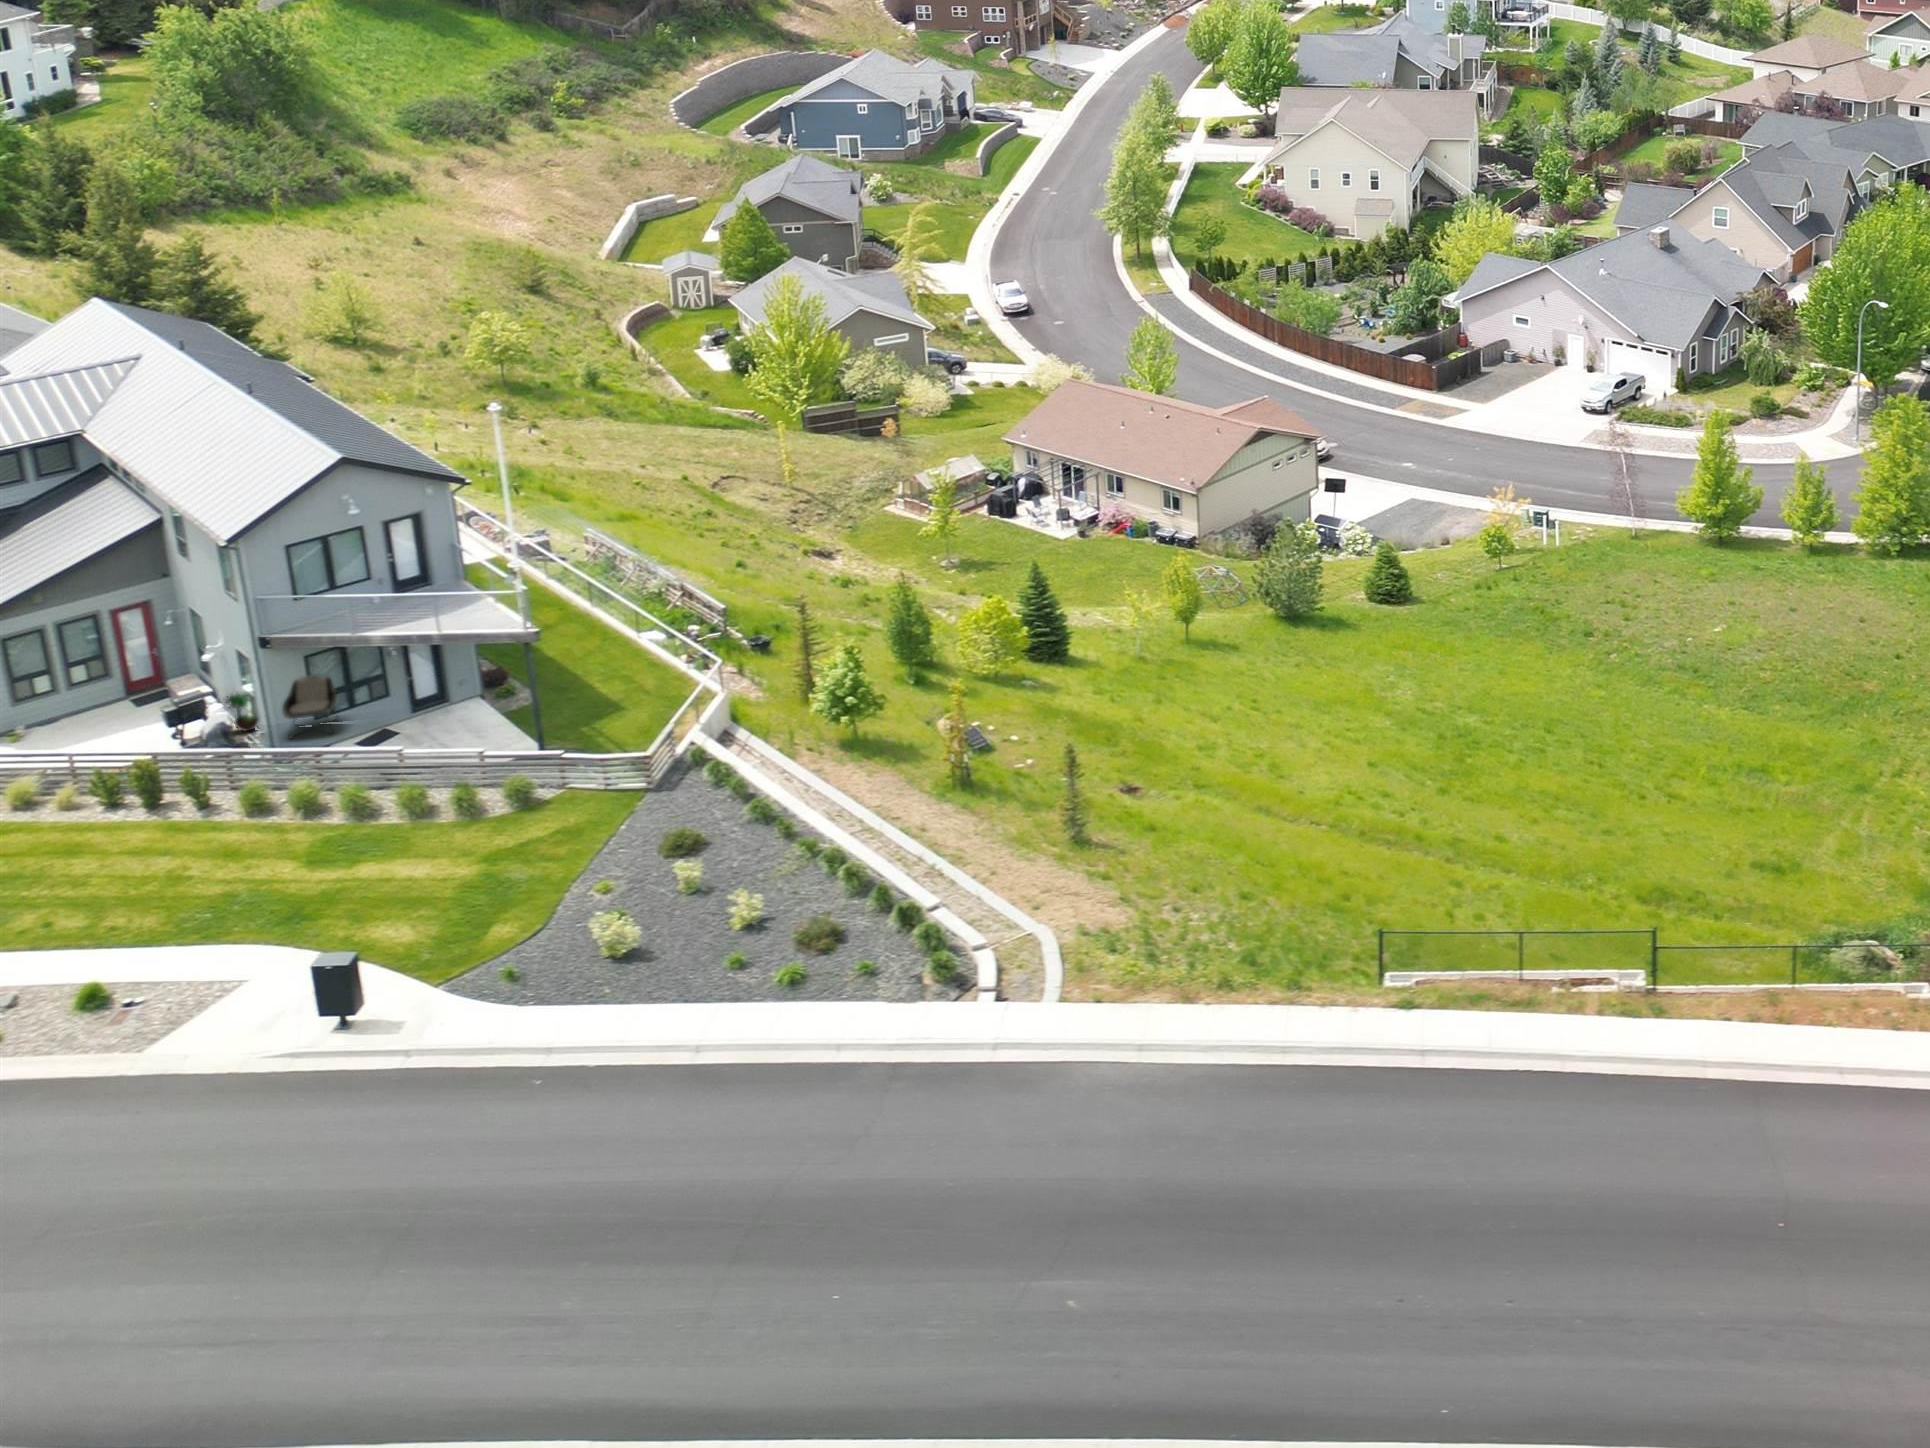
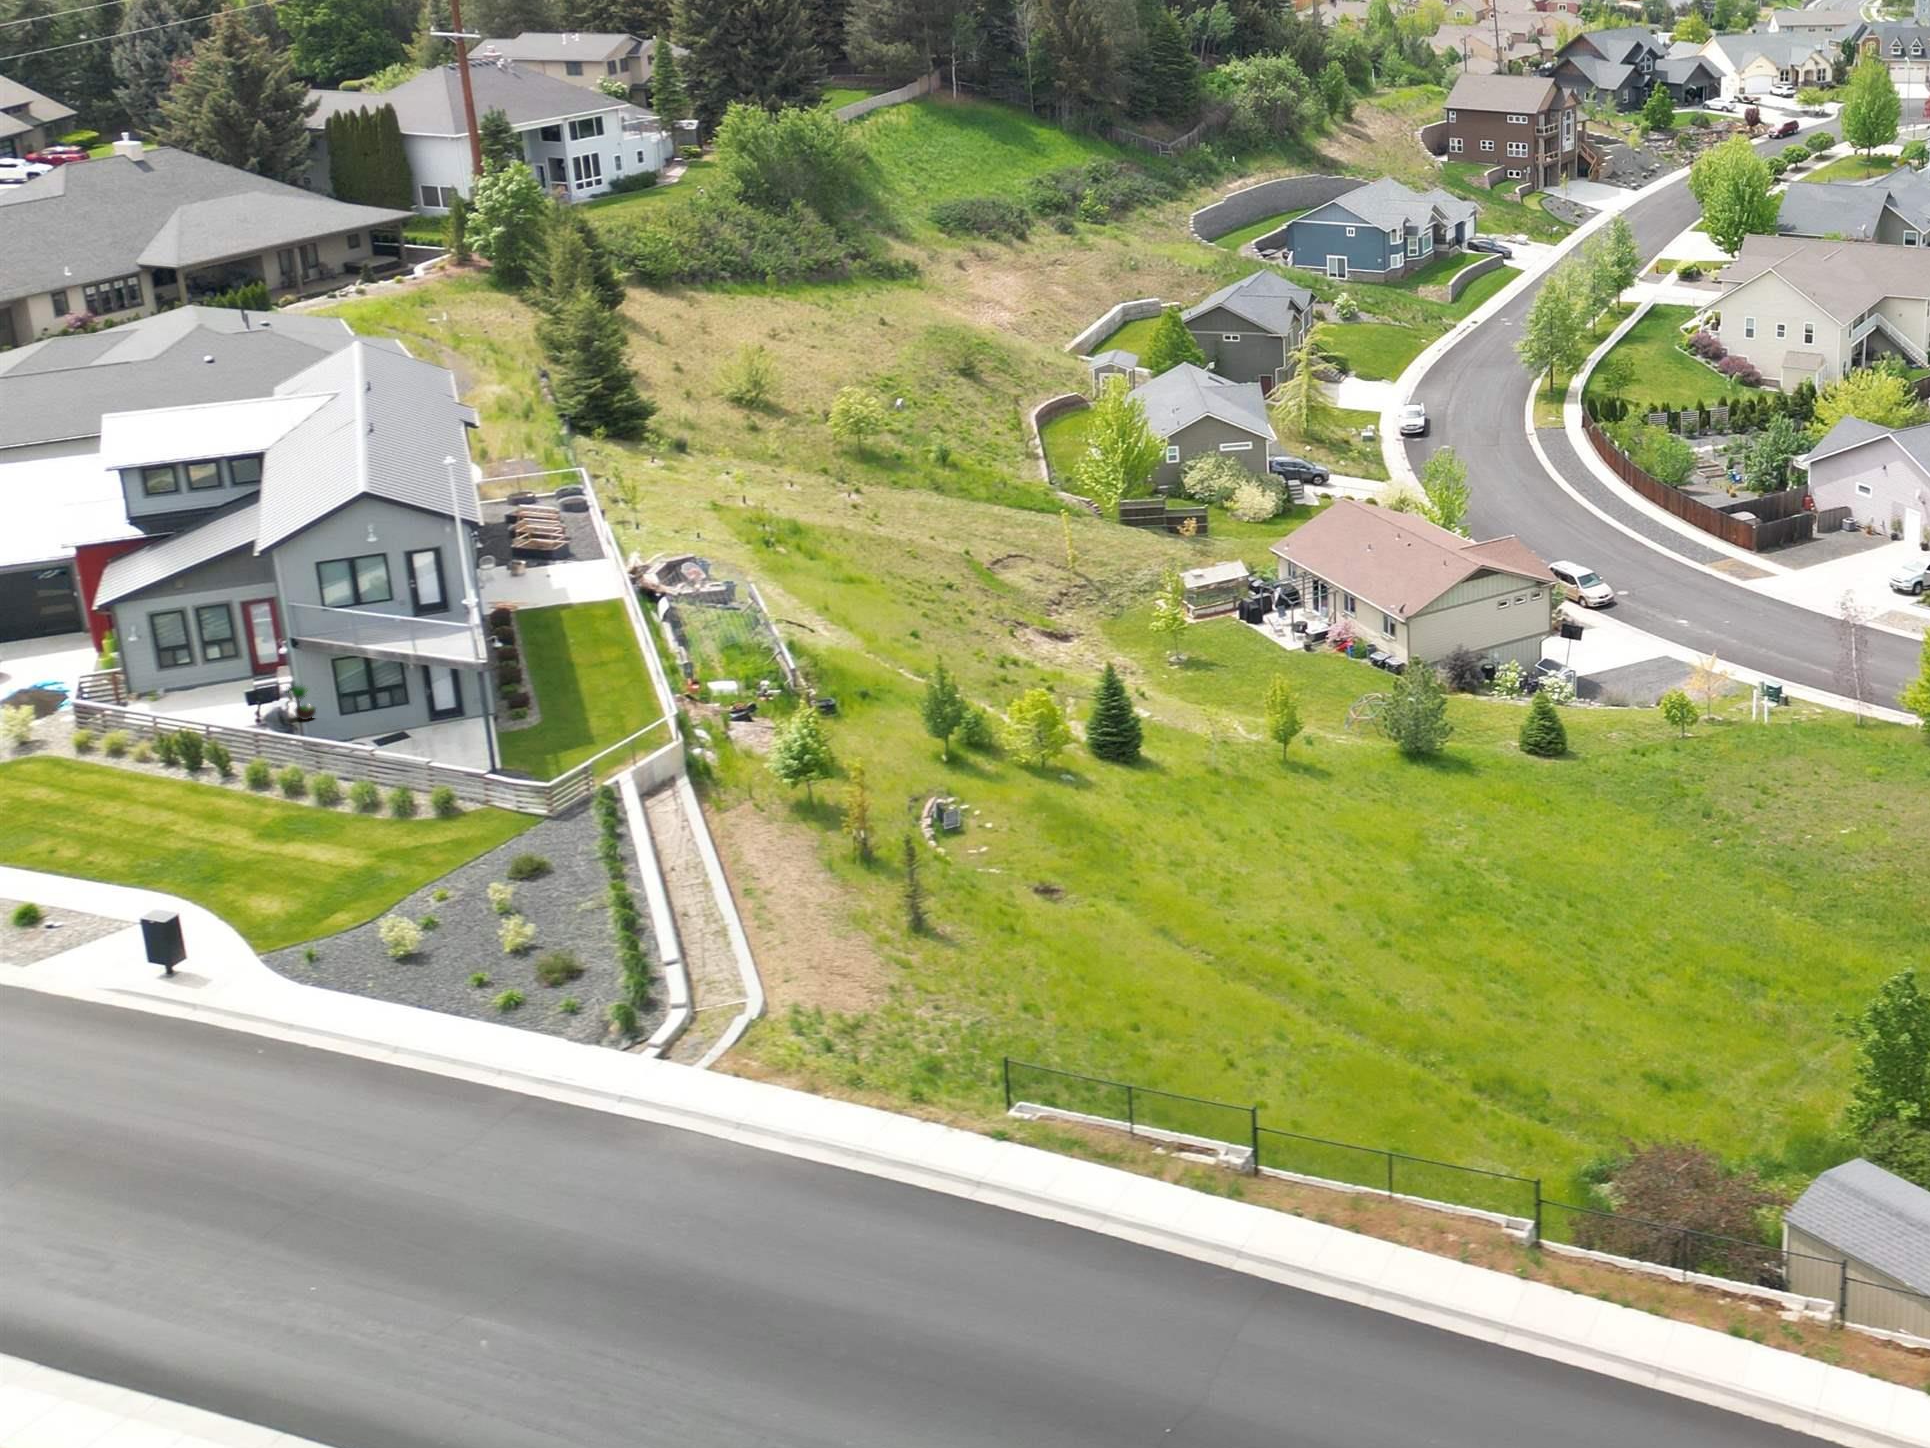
lounge chair: present [282,675,337,738] -> none [324,678,379,731]

